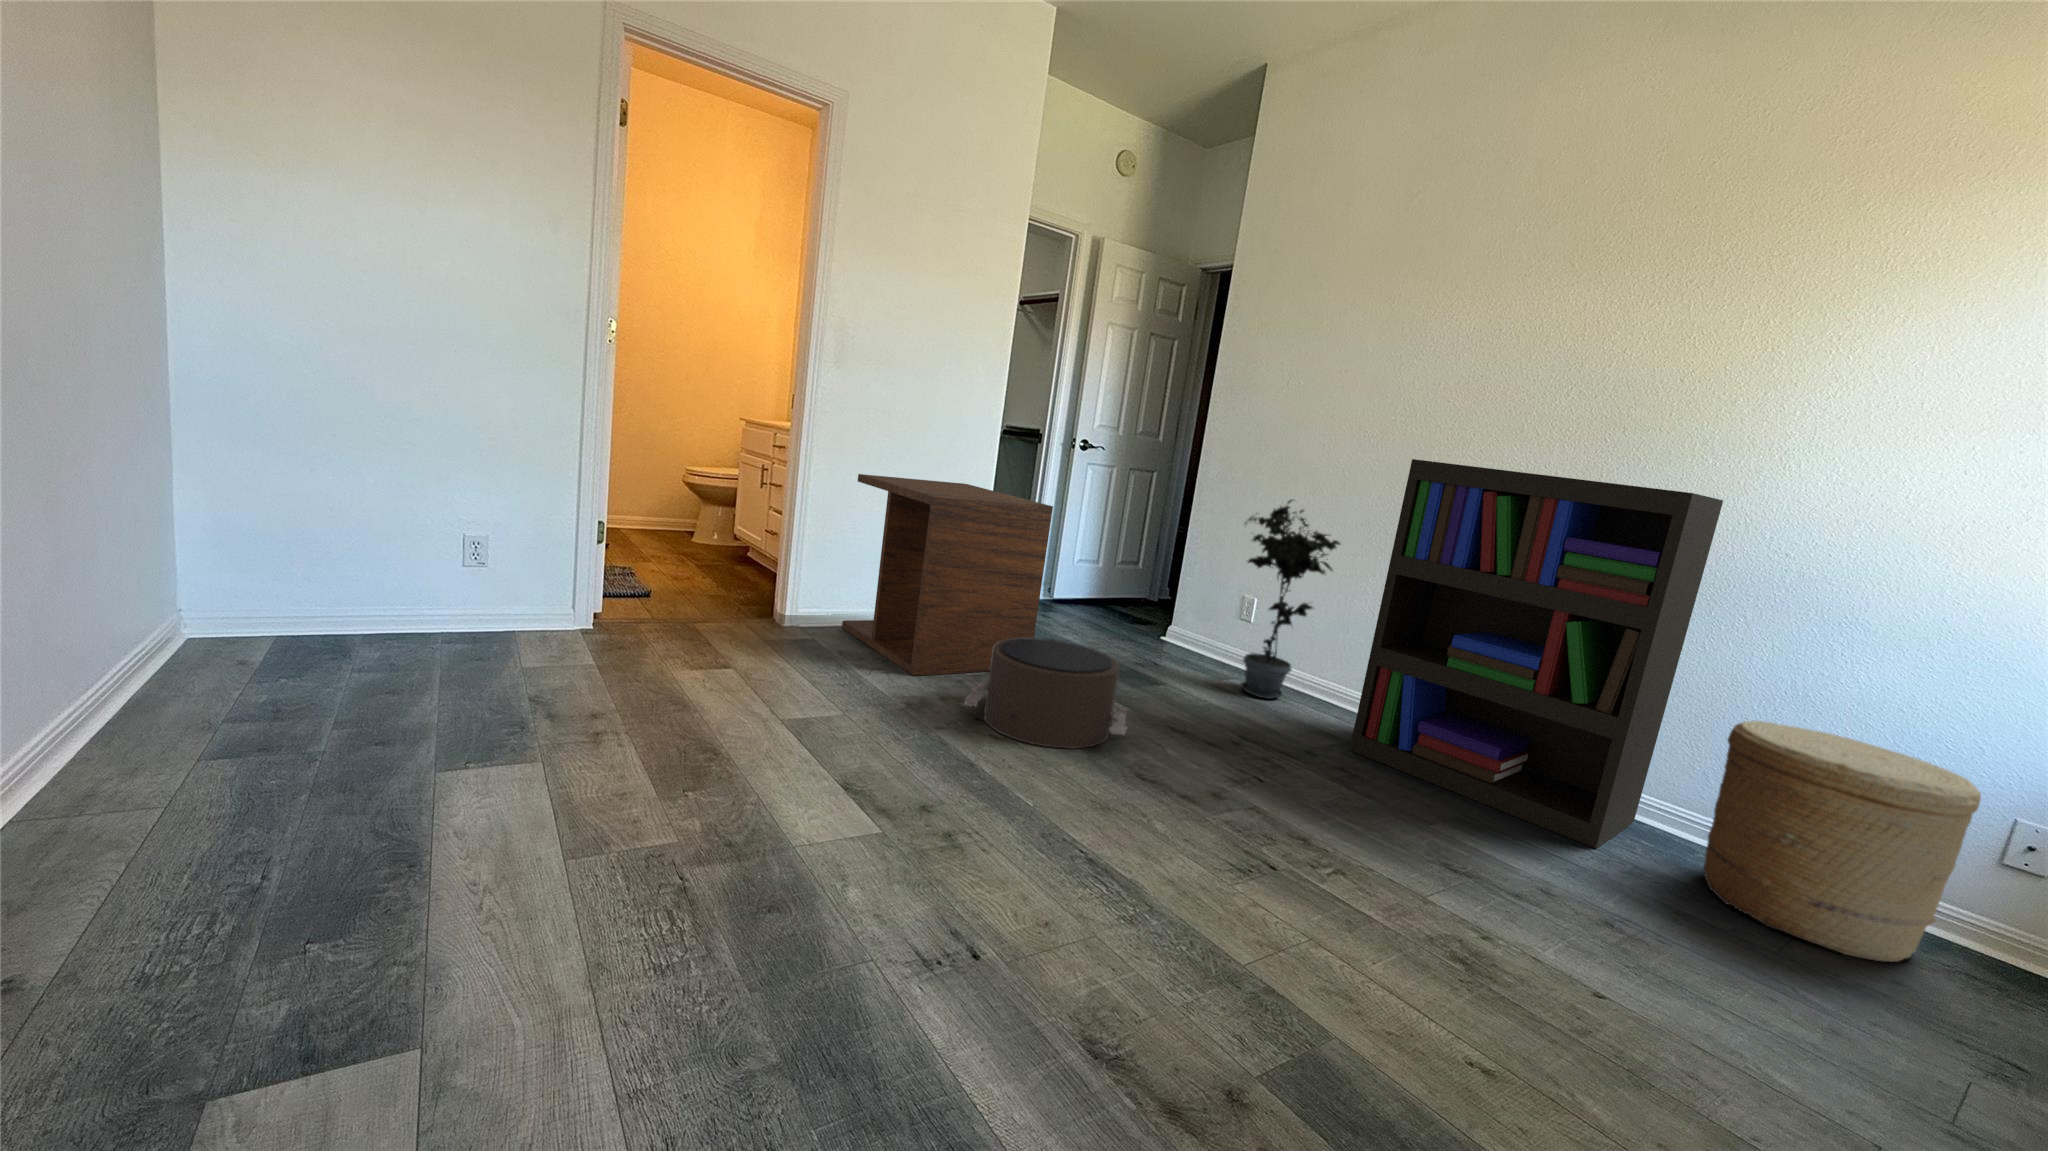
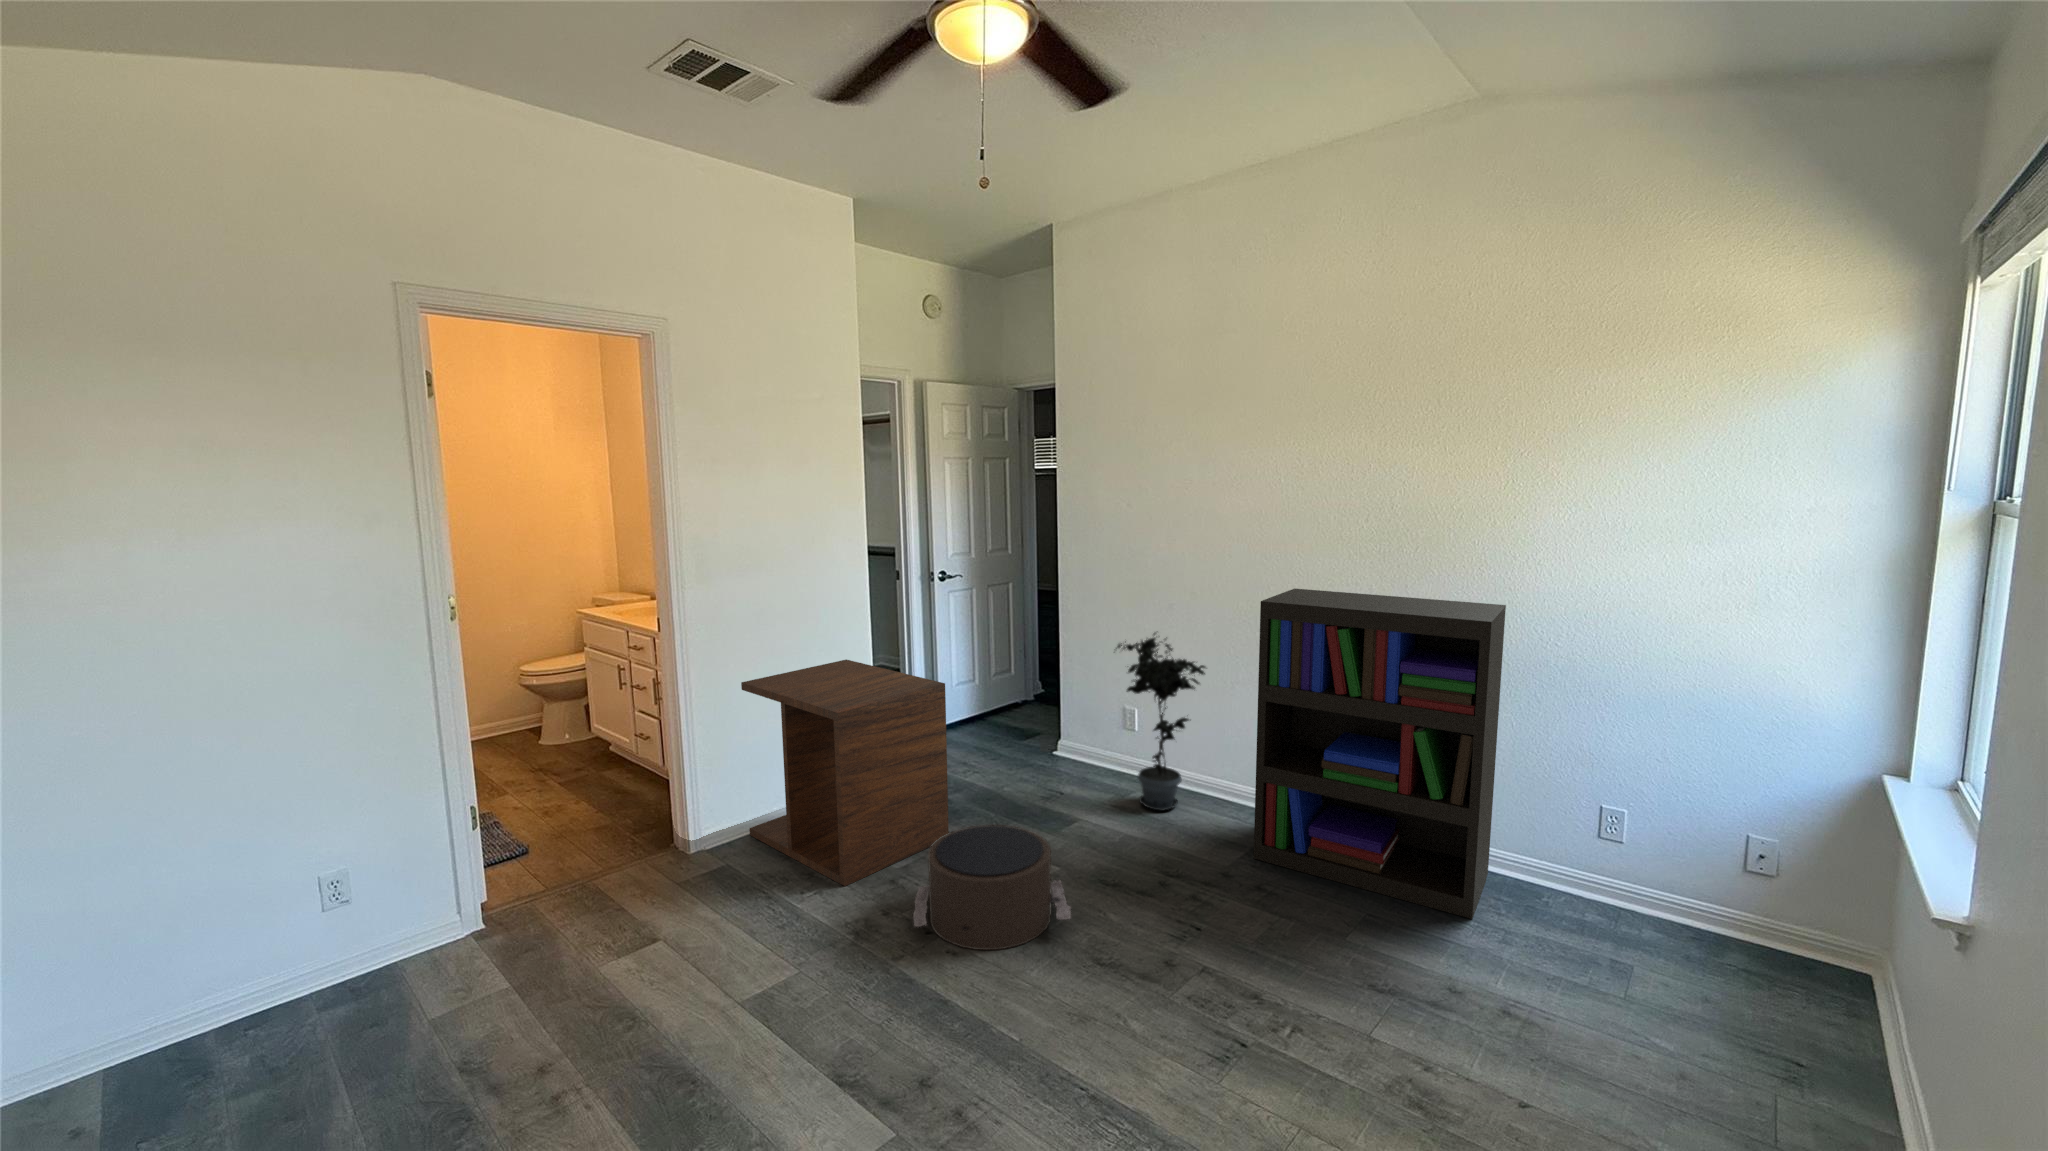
woven basket: present [1704,721,1981,962] -> none [1553,786,1736,982]

